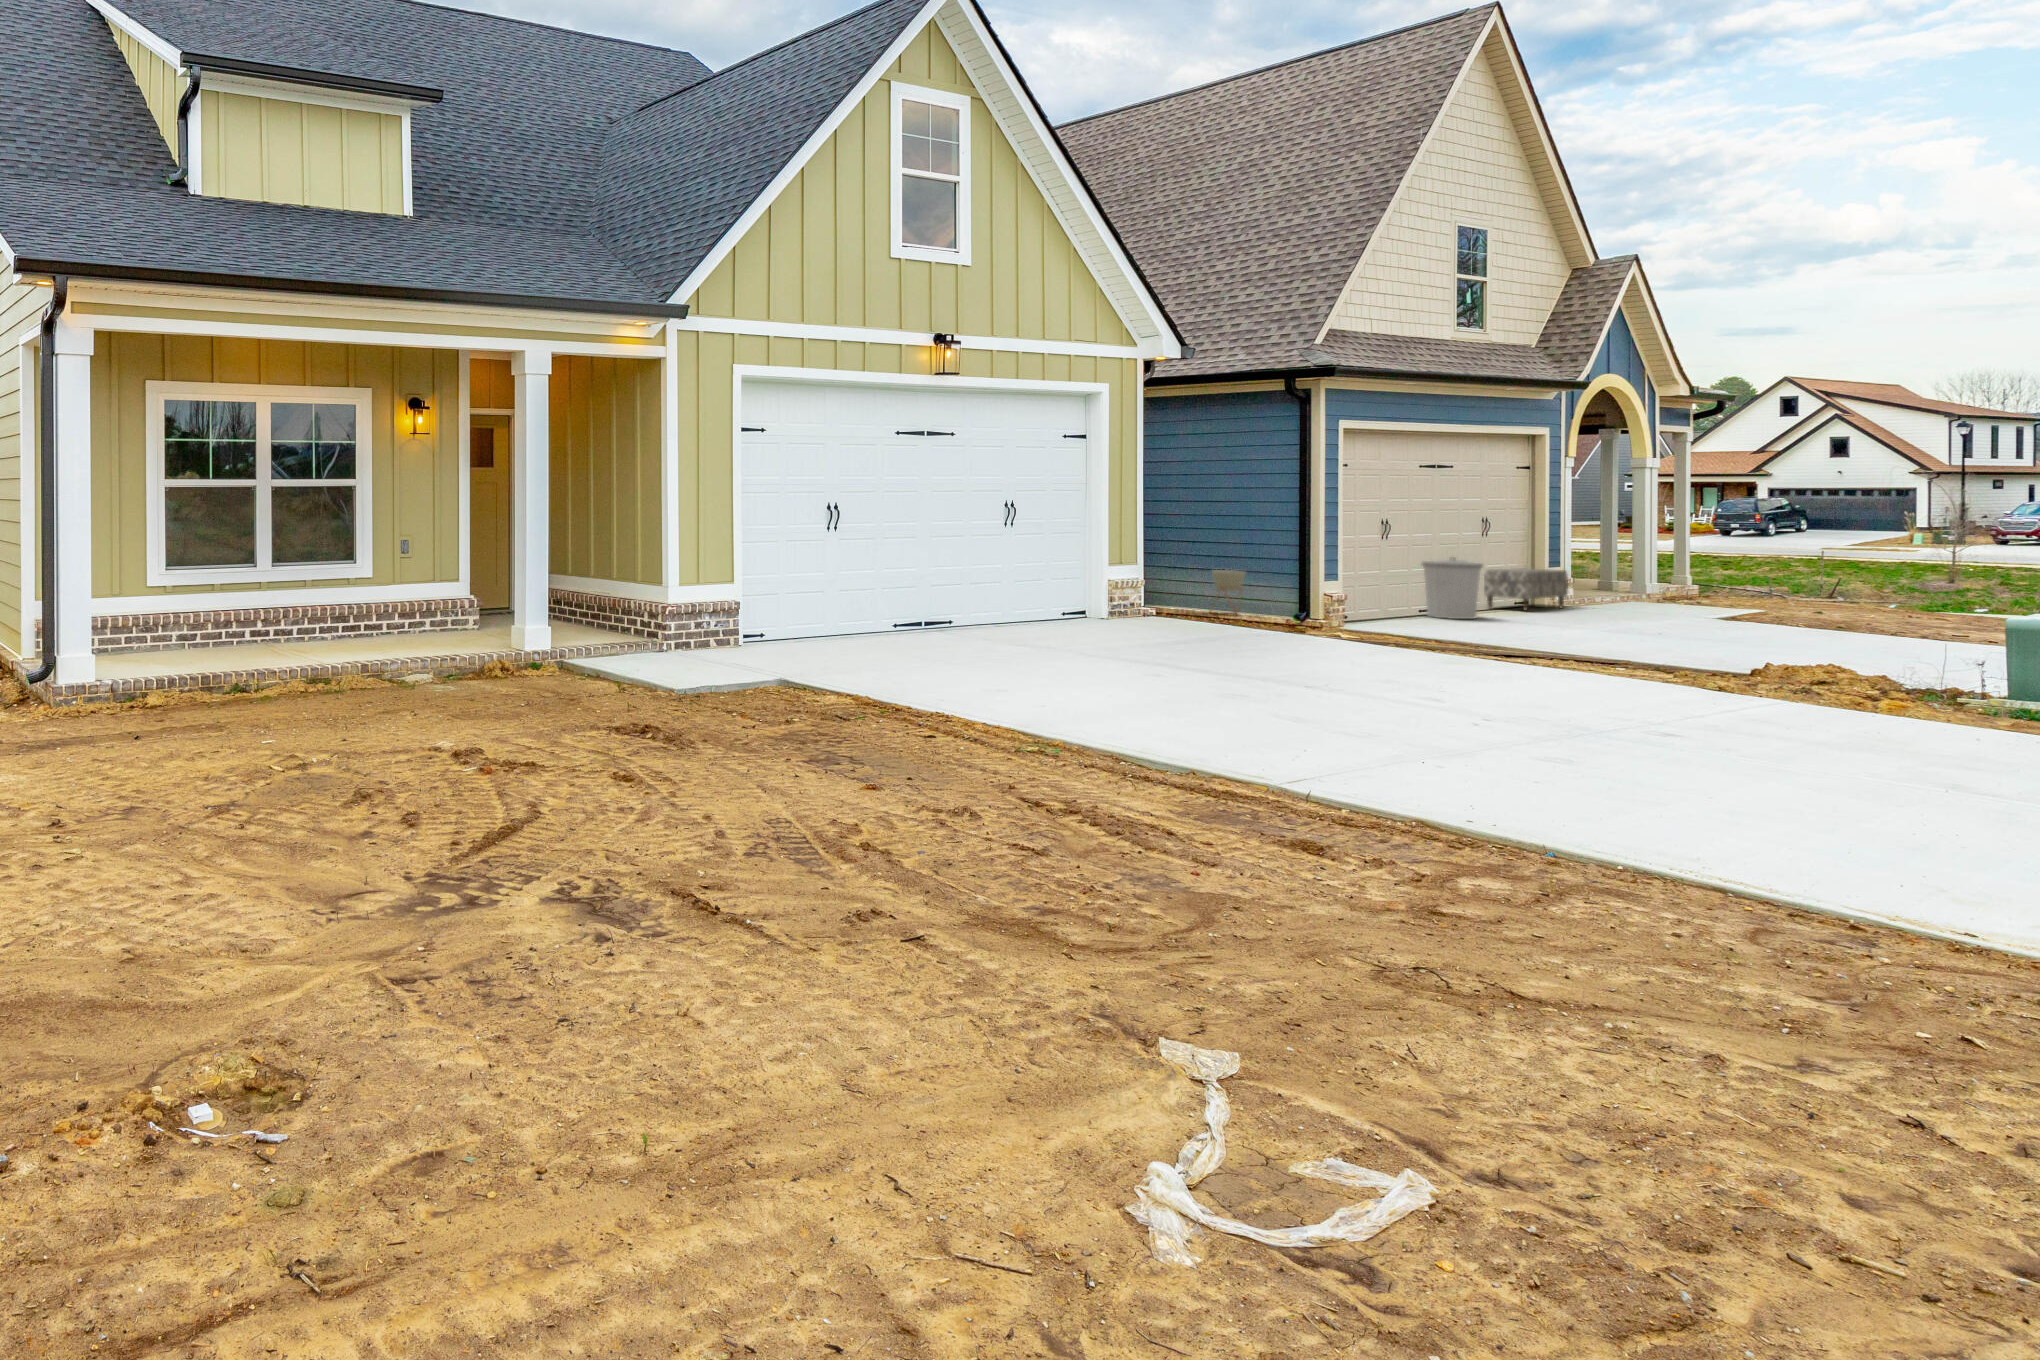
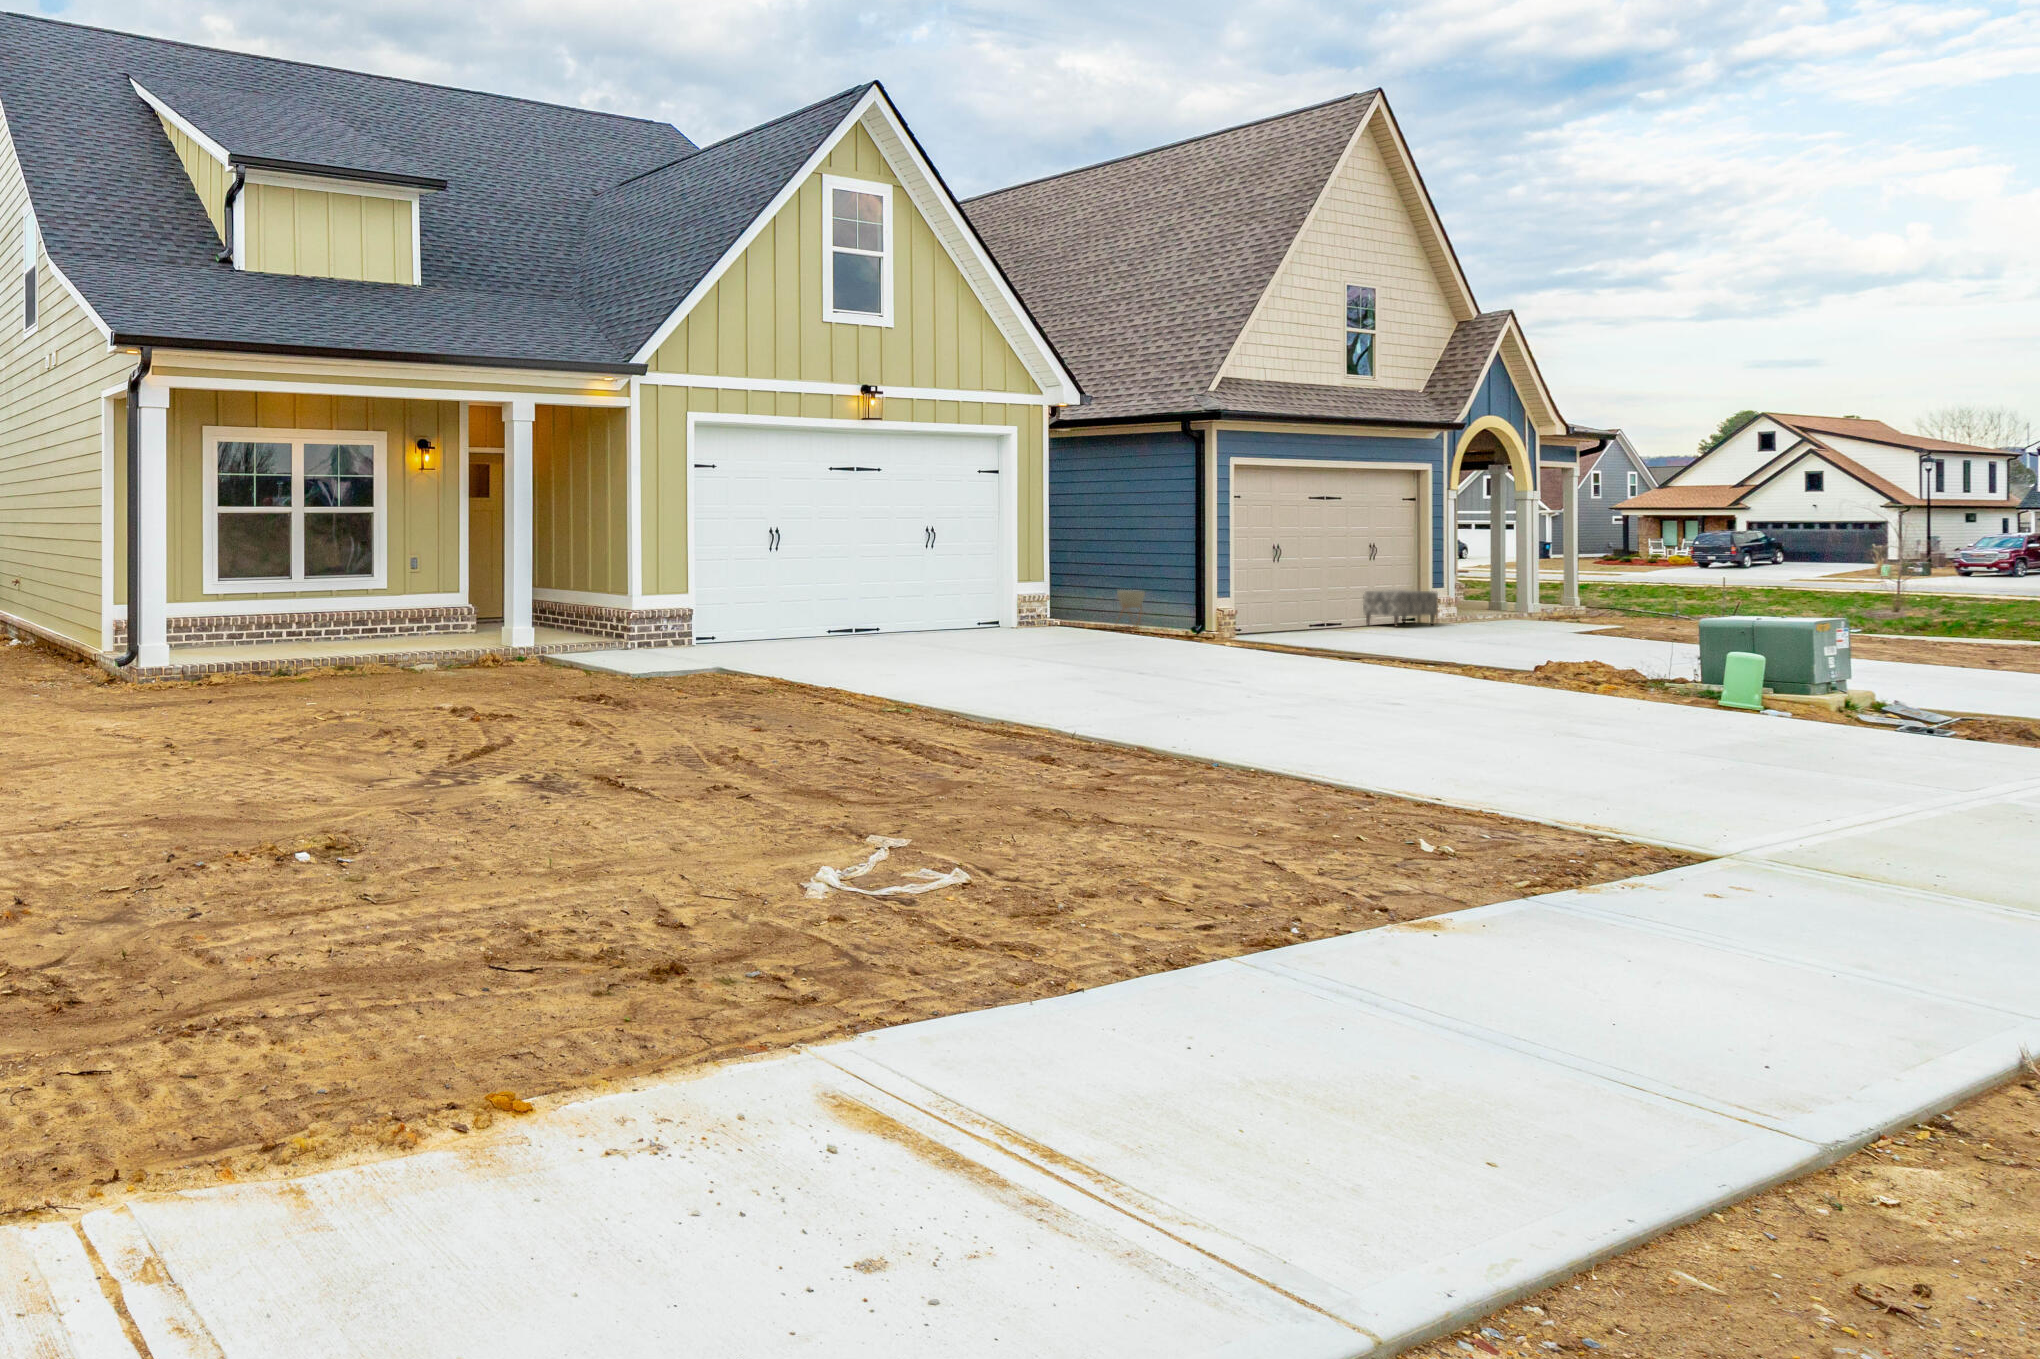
trash can: present [1422,558,1483,619] -> none [1300,578,1351,632]

